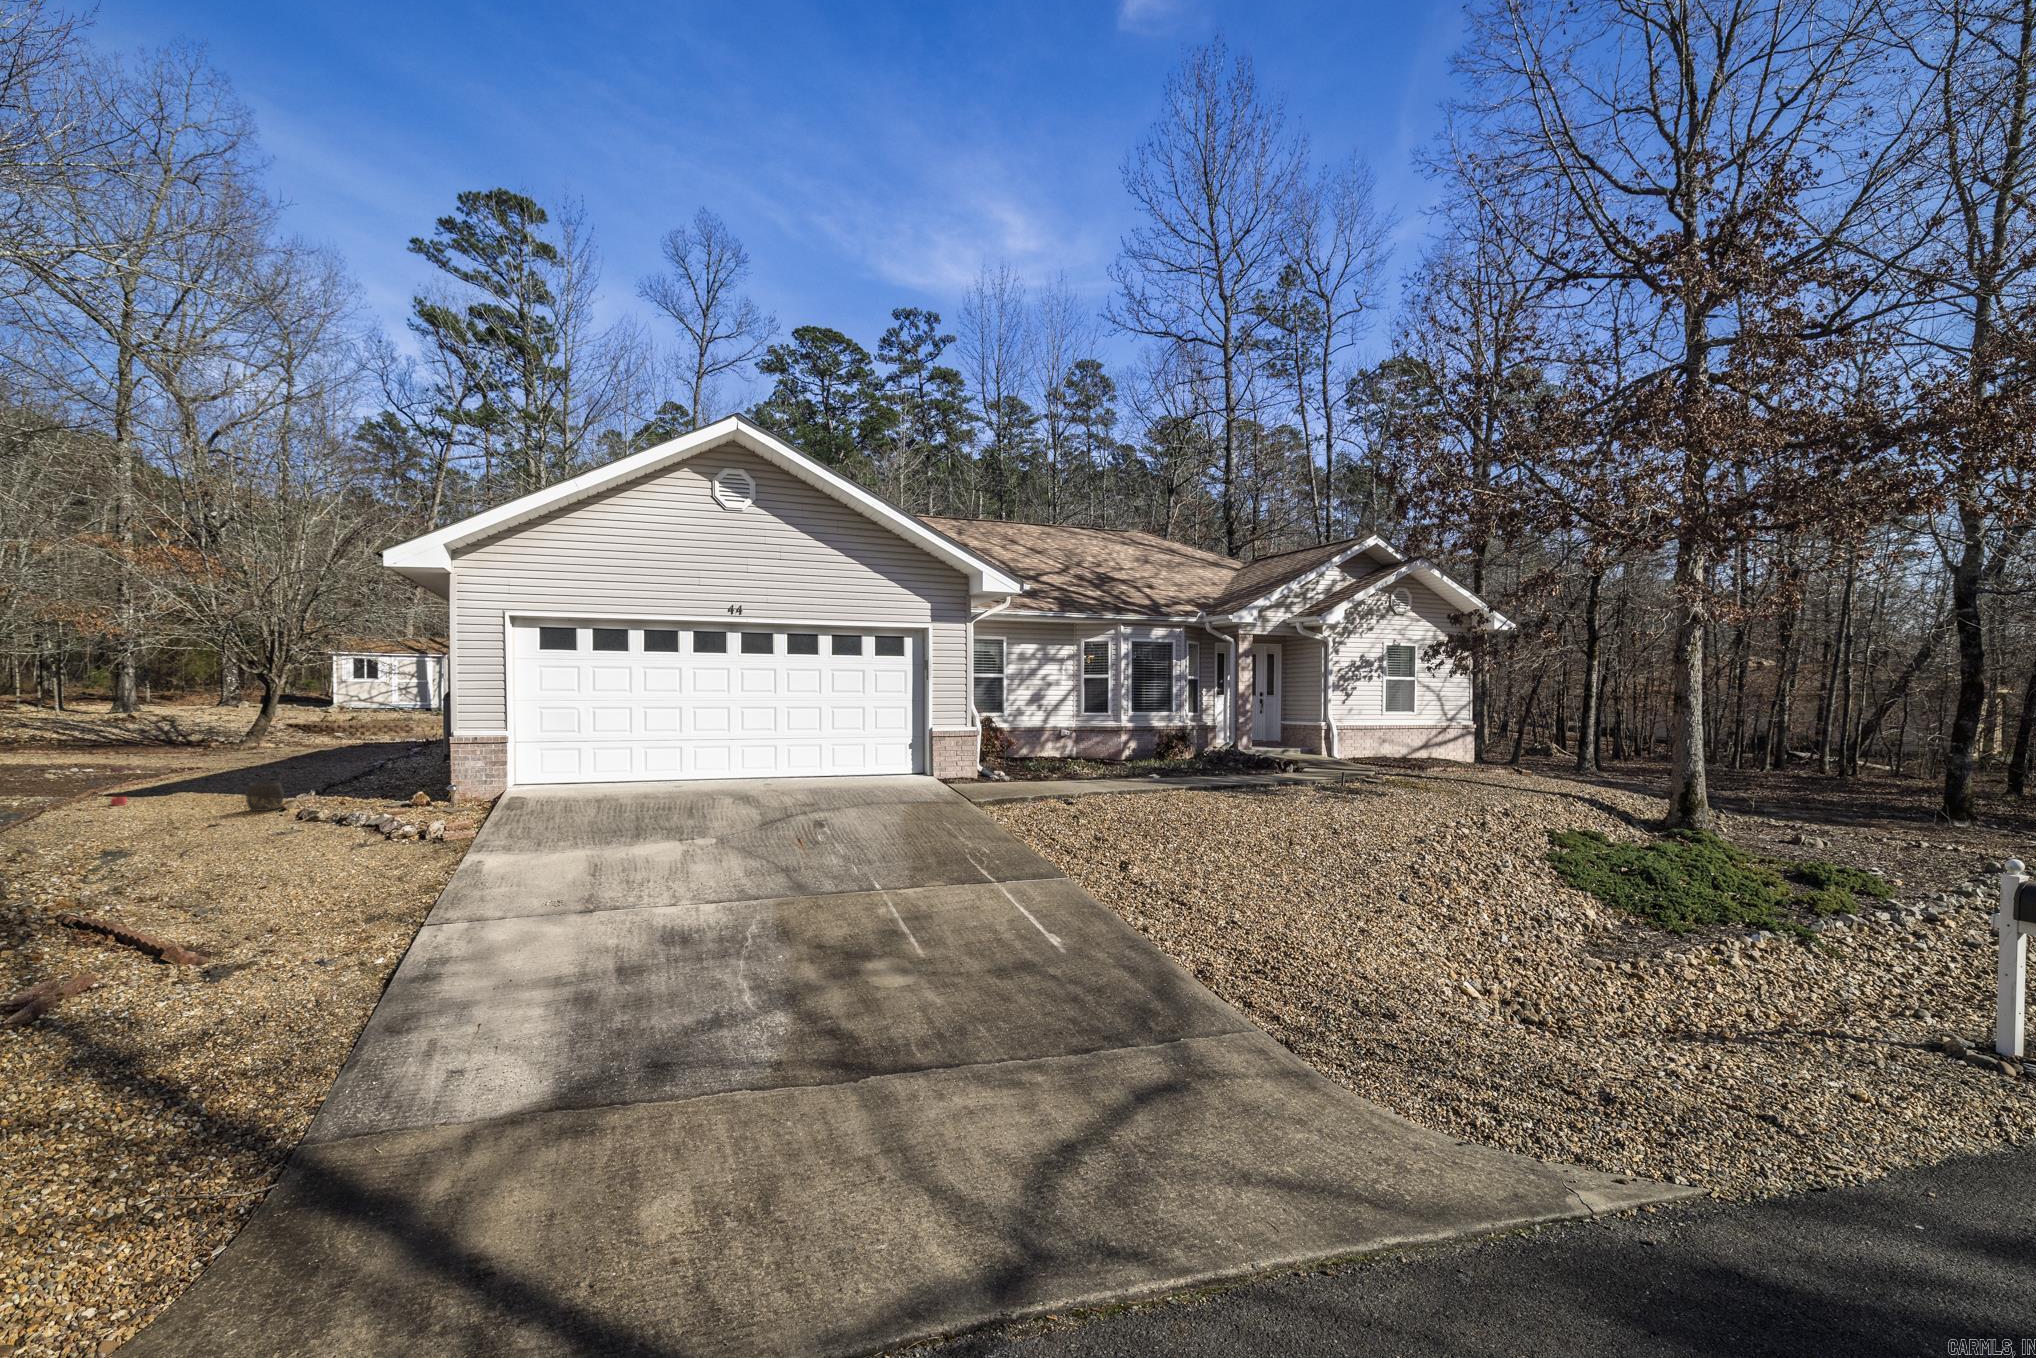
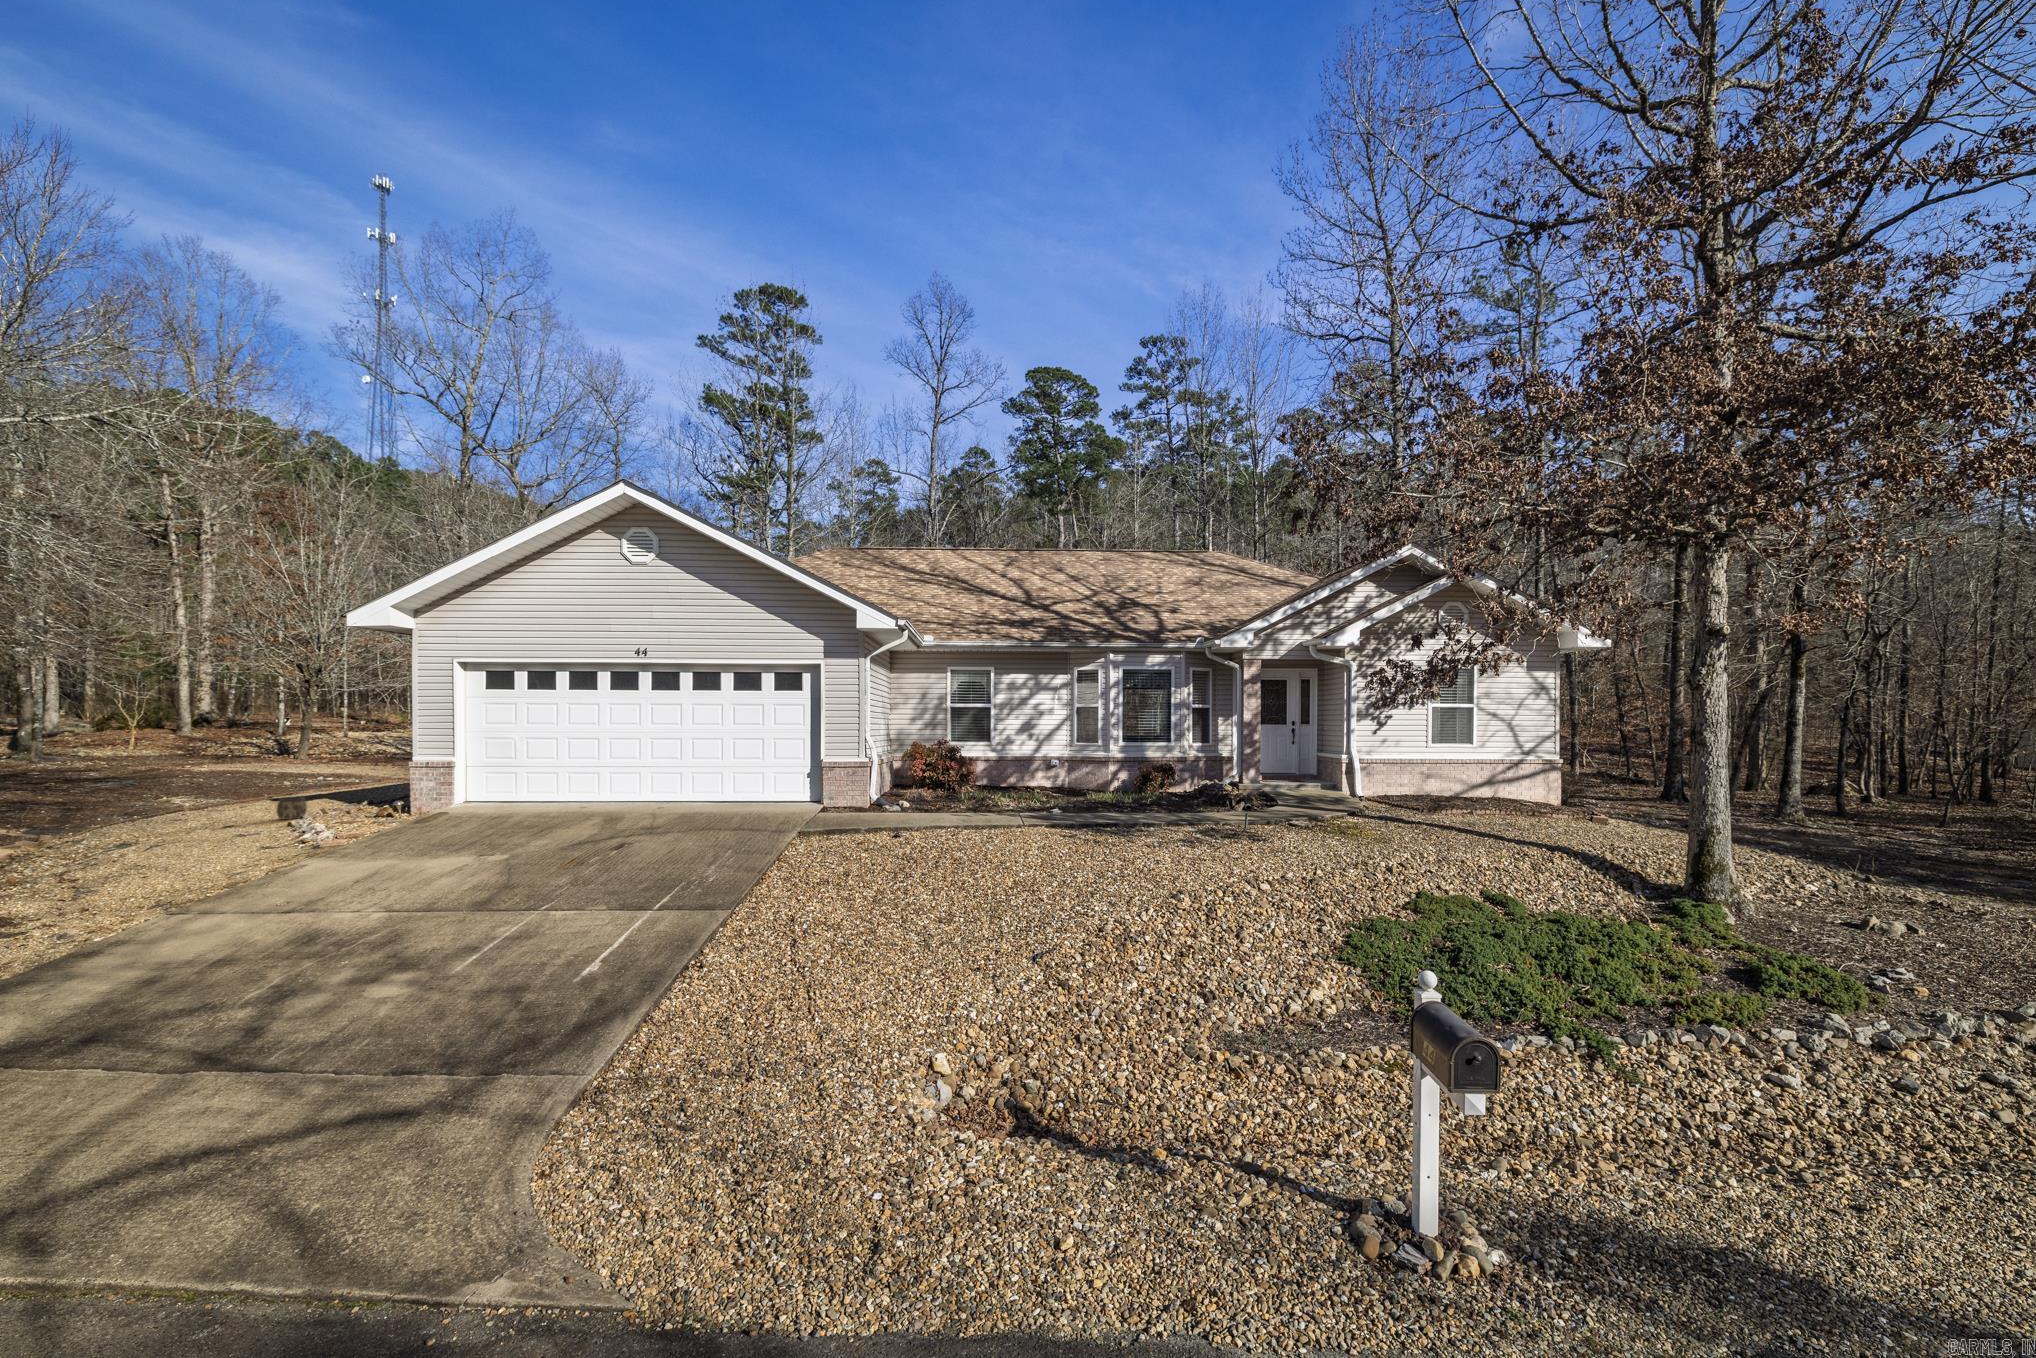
potted plant: present [104,767,136,806] -> none [225,779,253,809]

